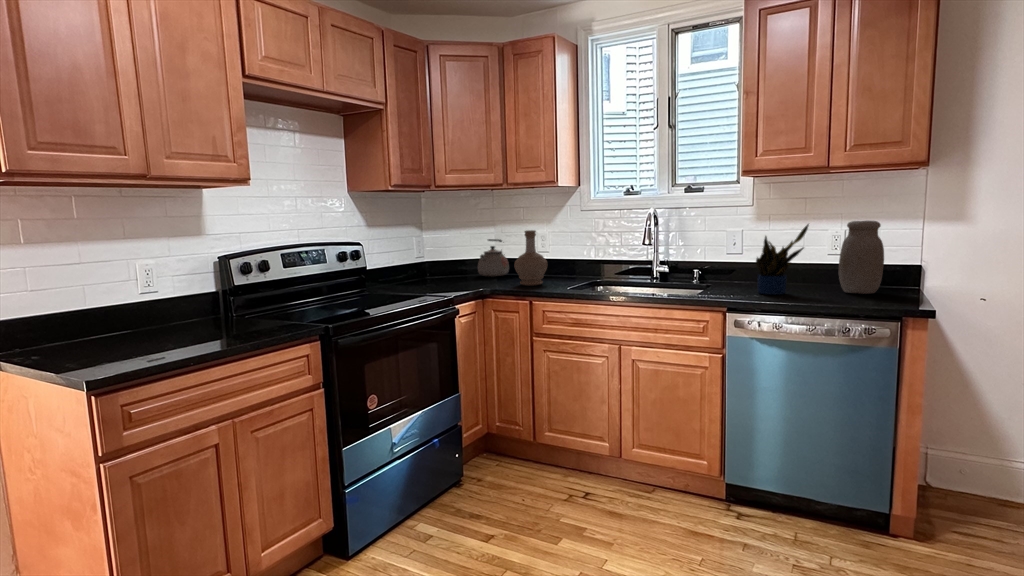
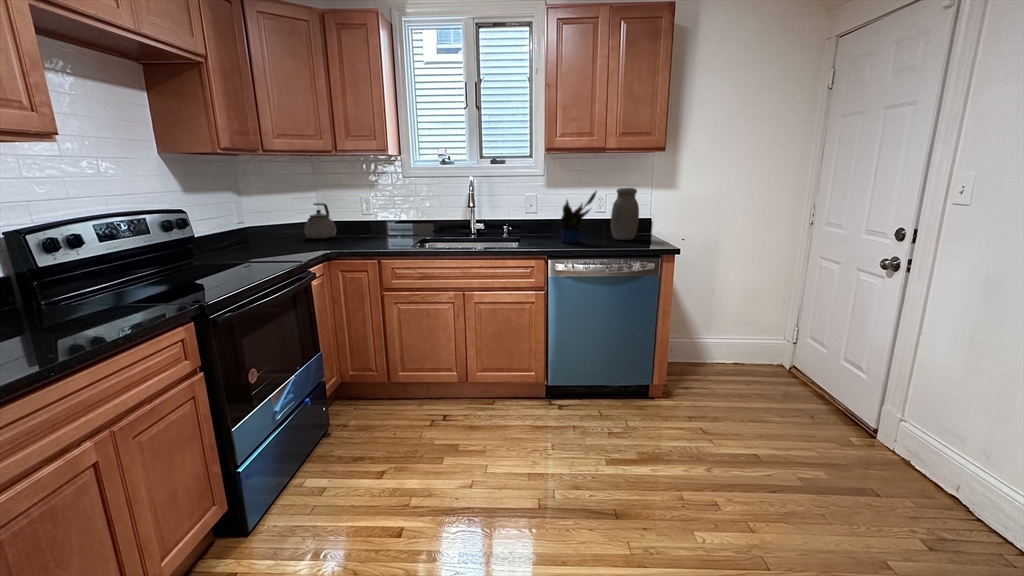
bottle: present [514,230,548,286] -> none [354,195,386,246]

